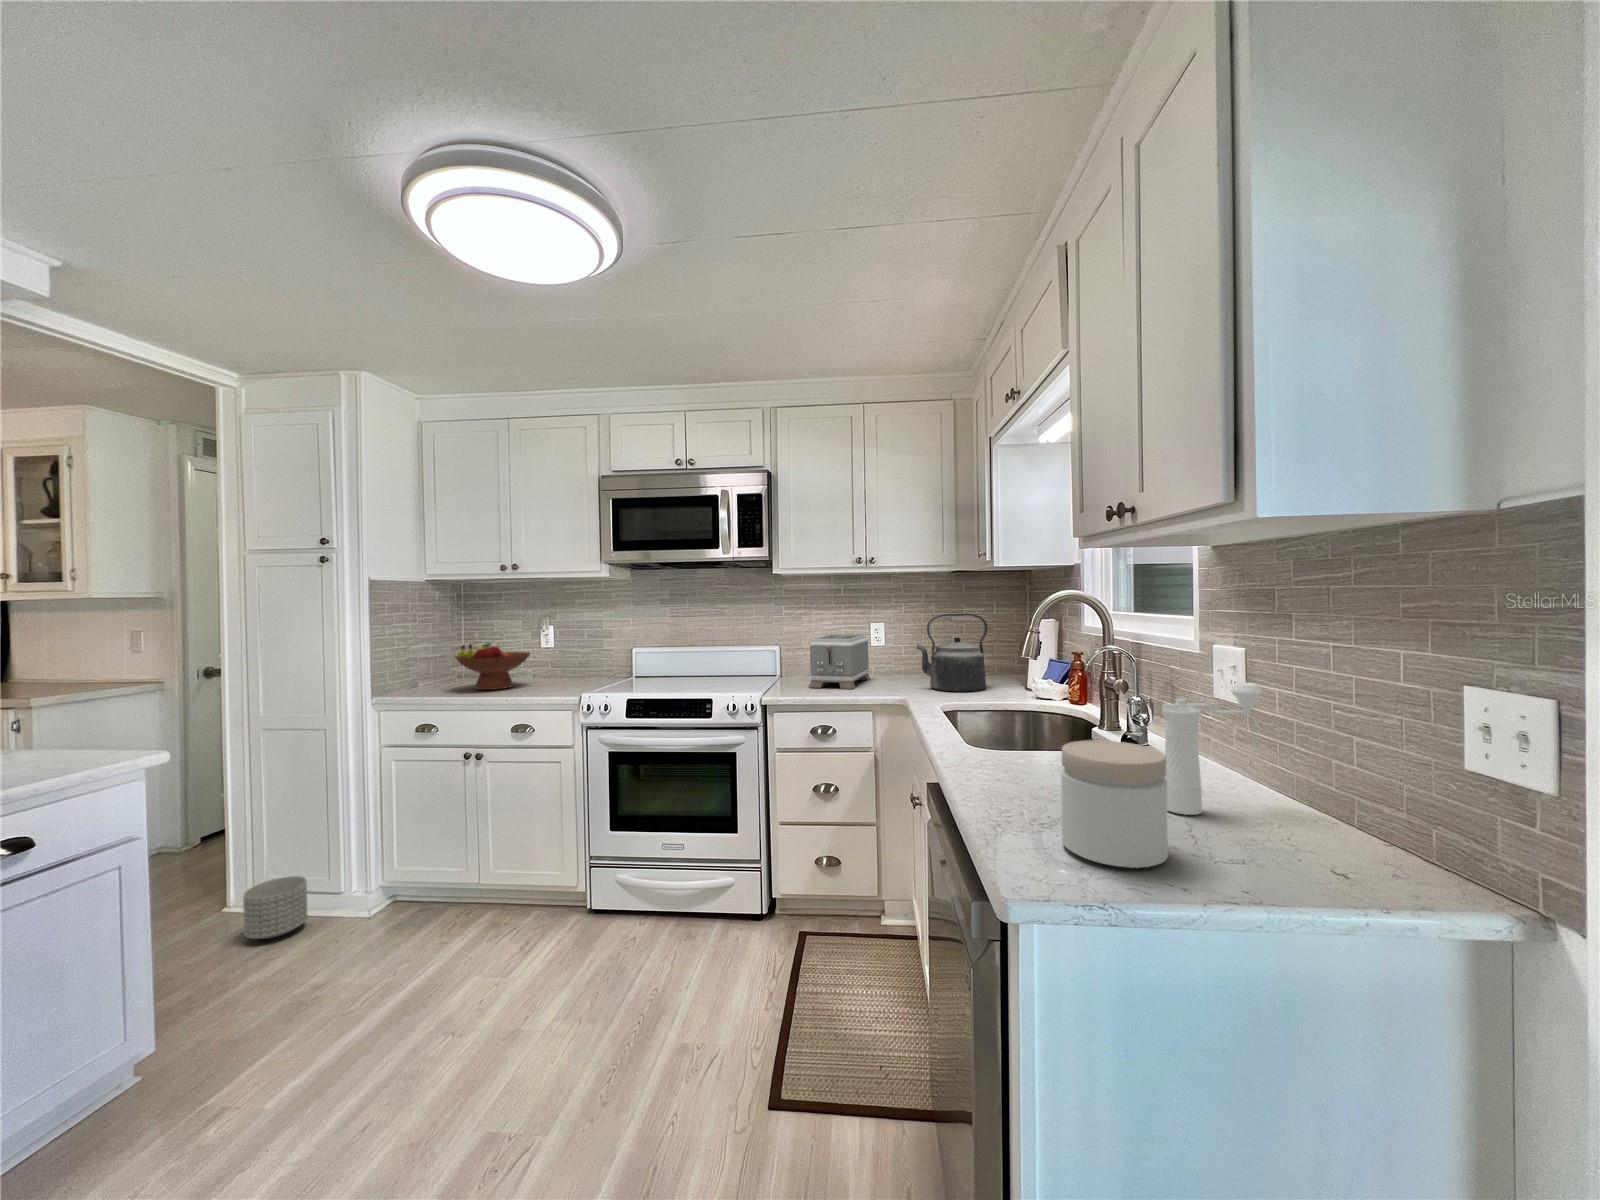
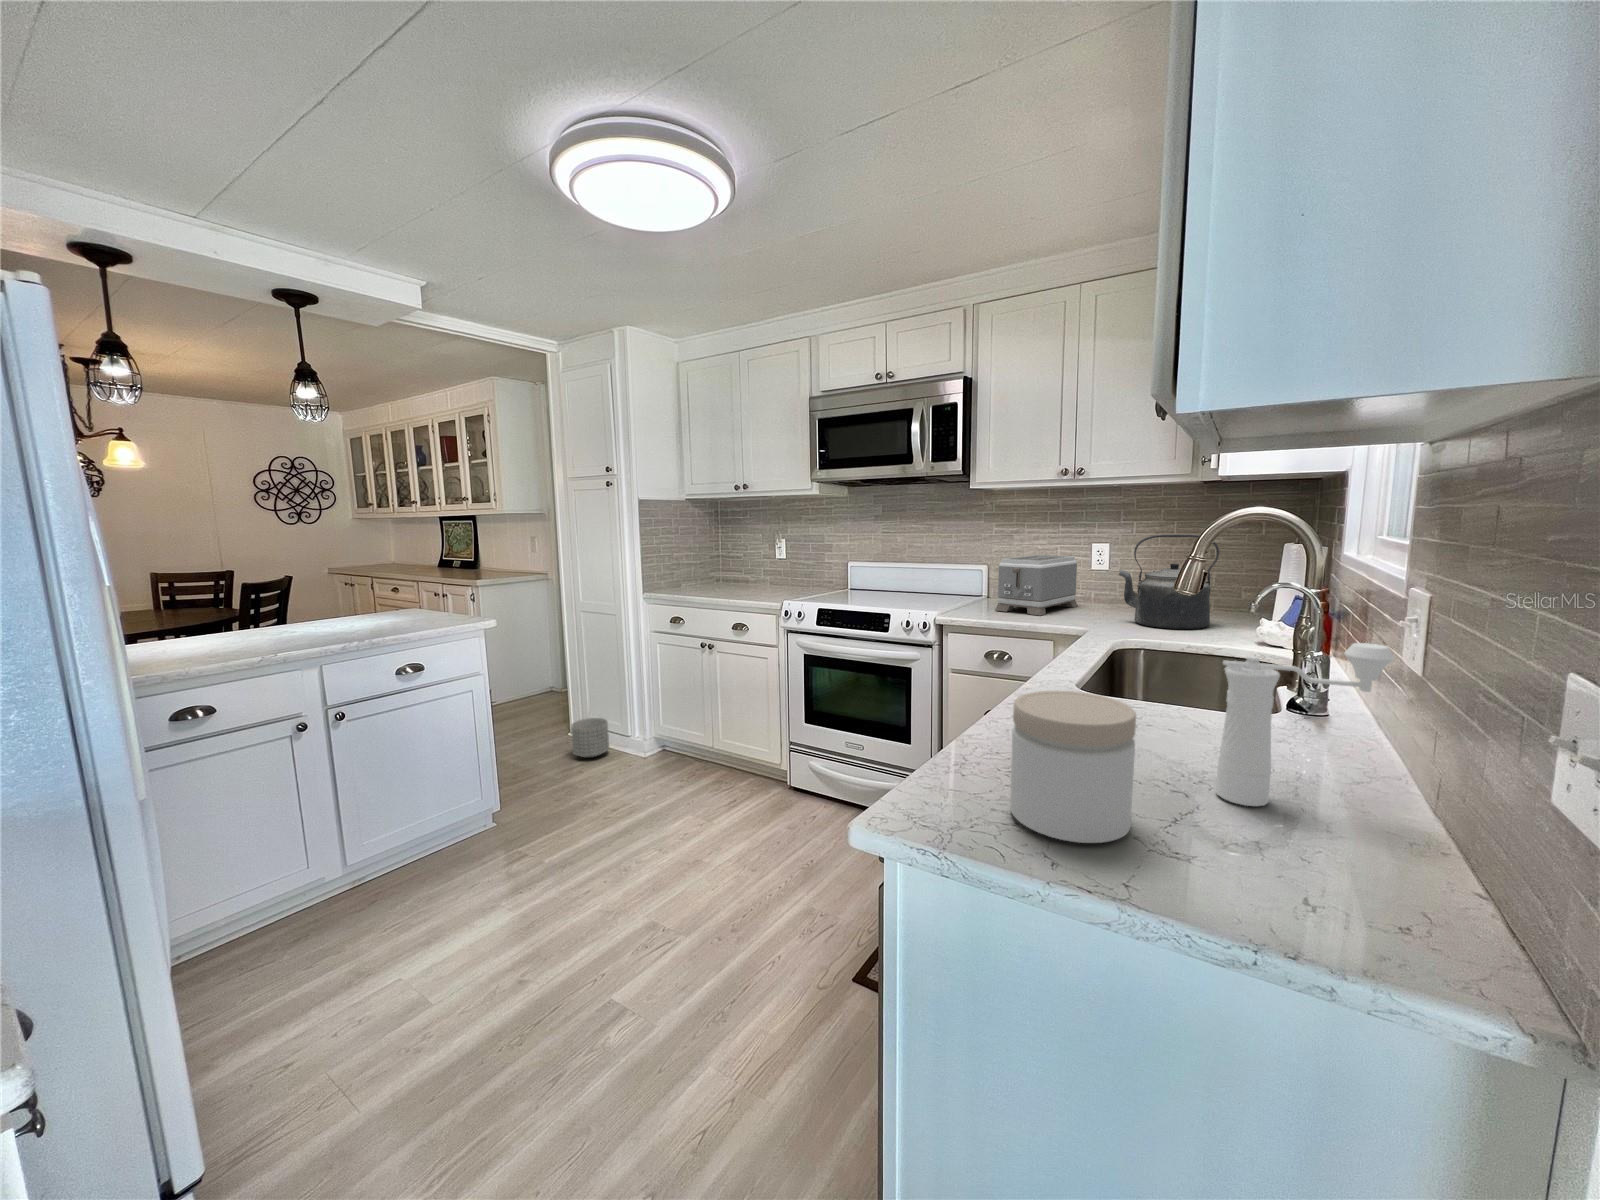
fruit bowl: present [455,643,530,690] -> none [700,553,760,593]

